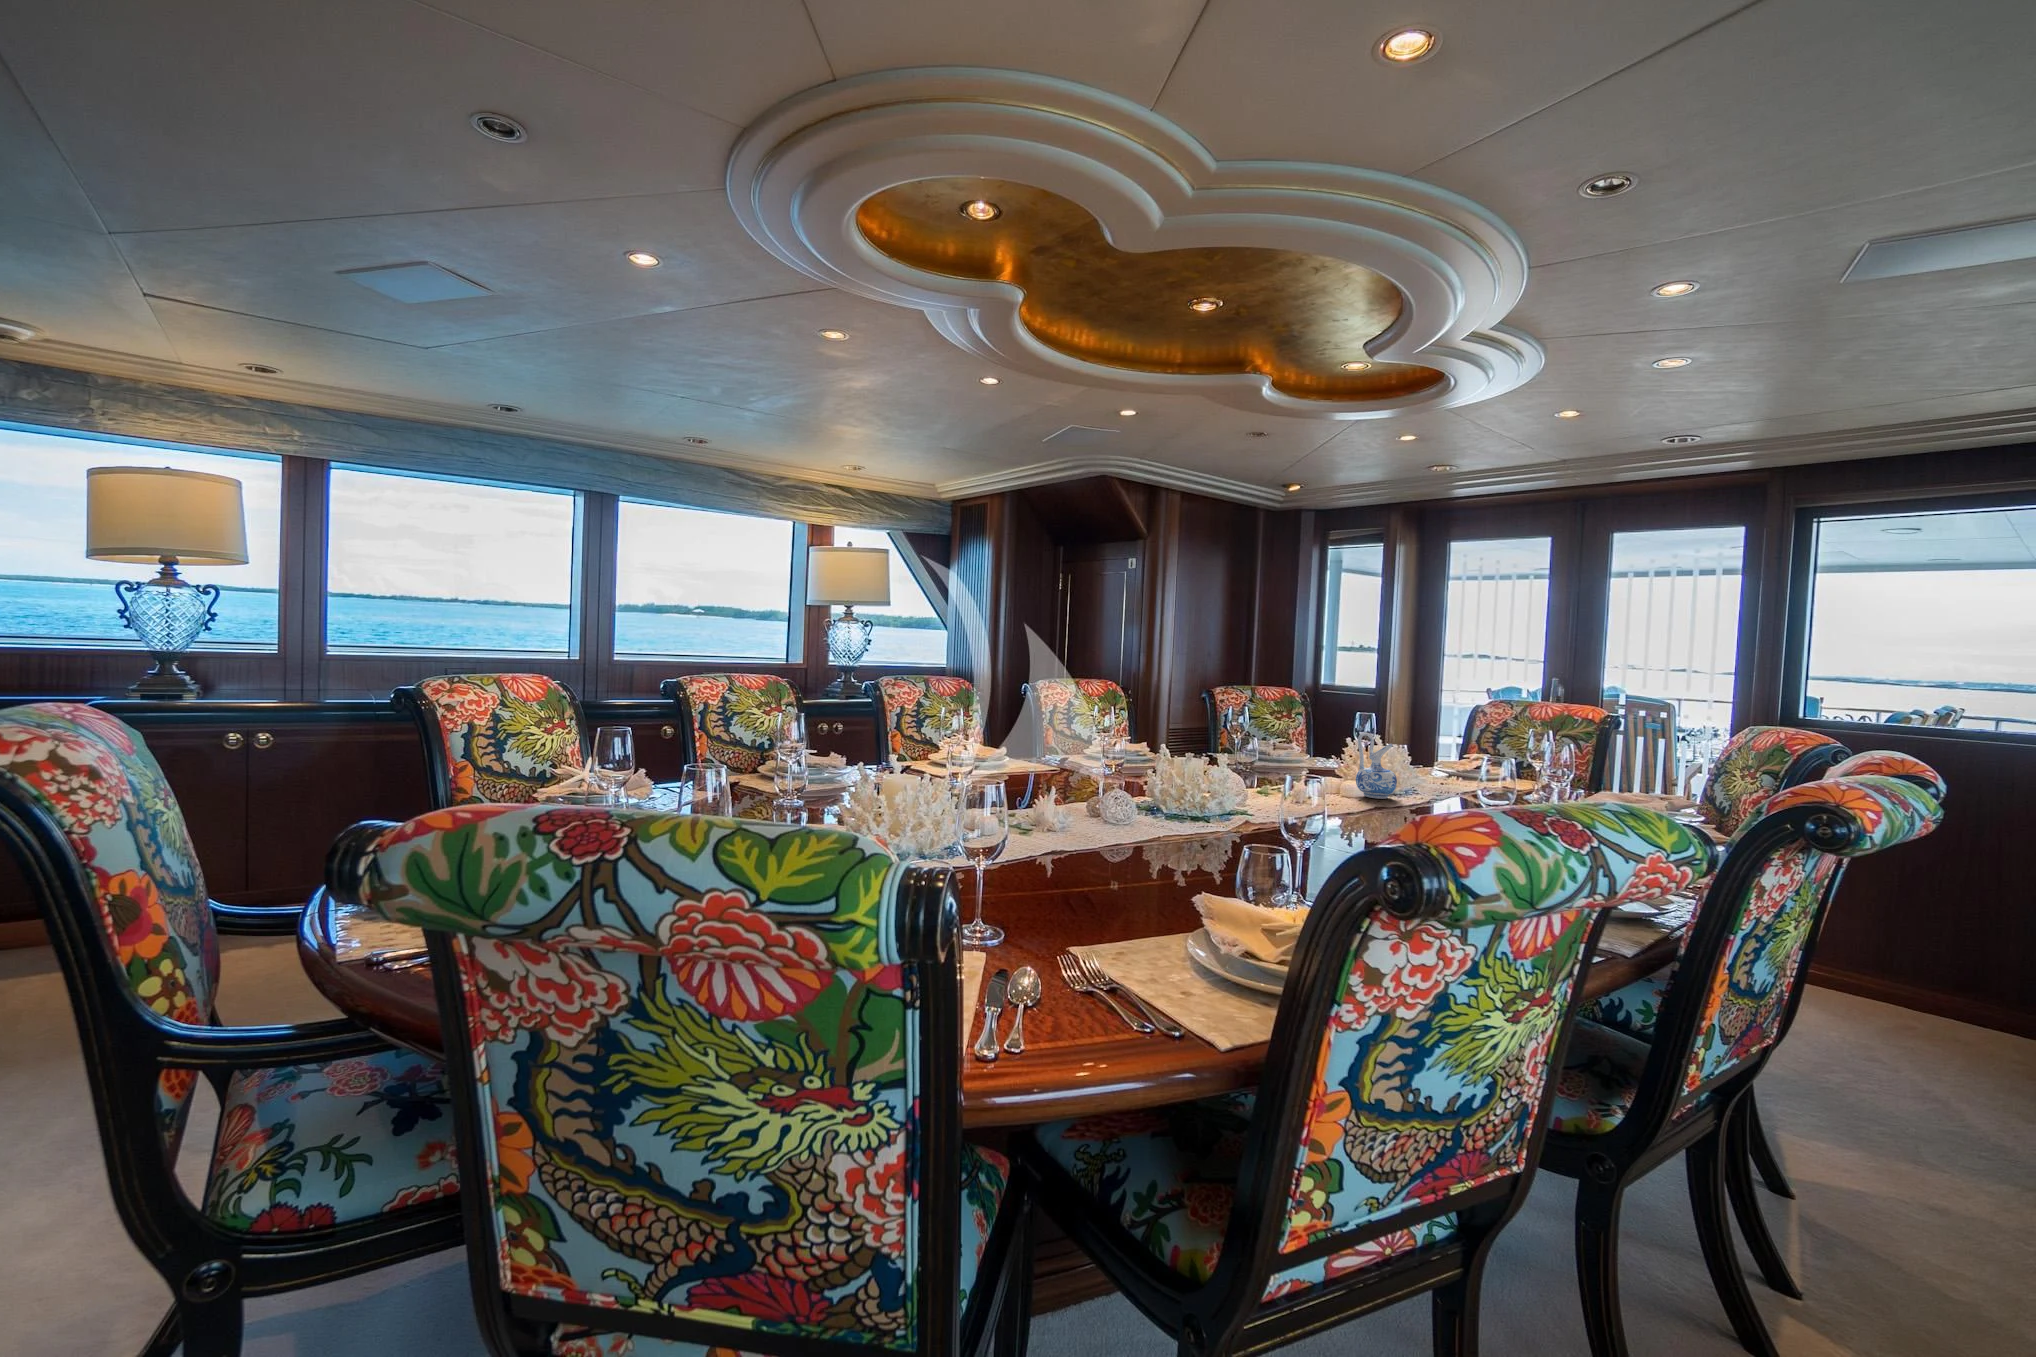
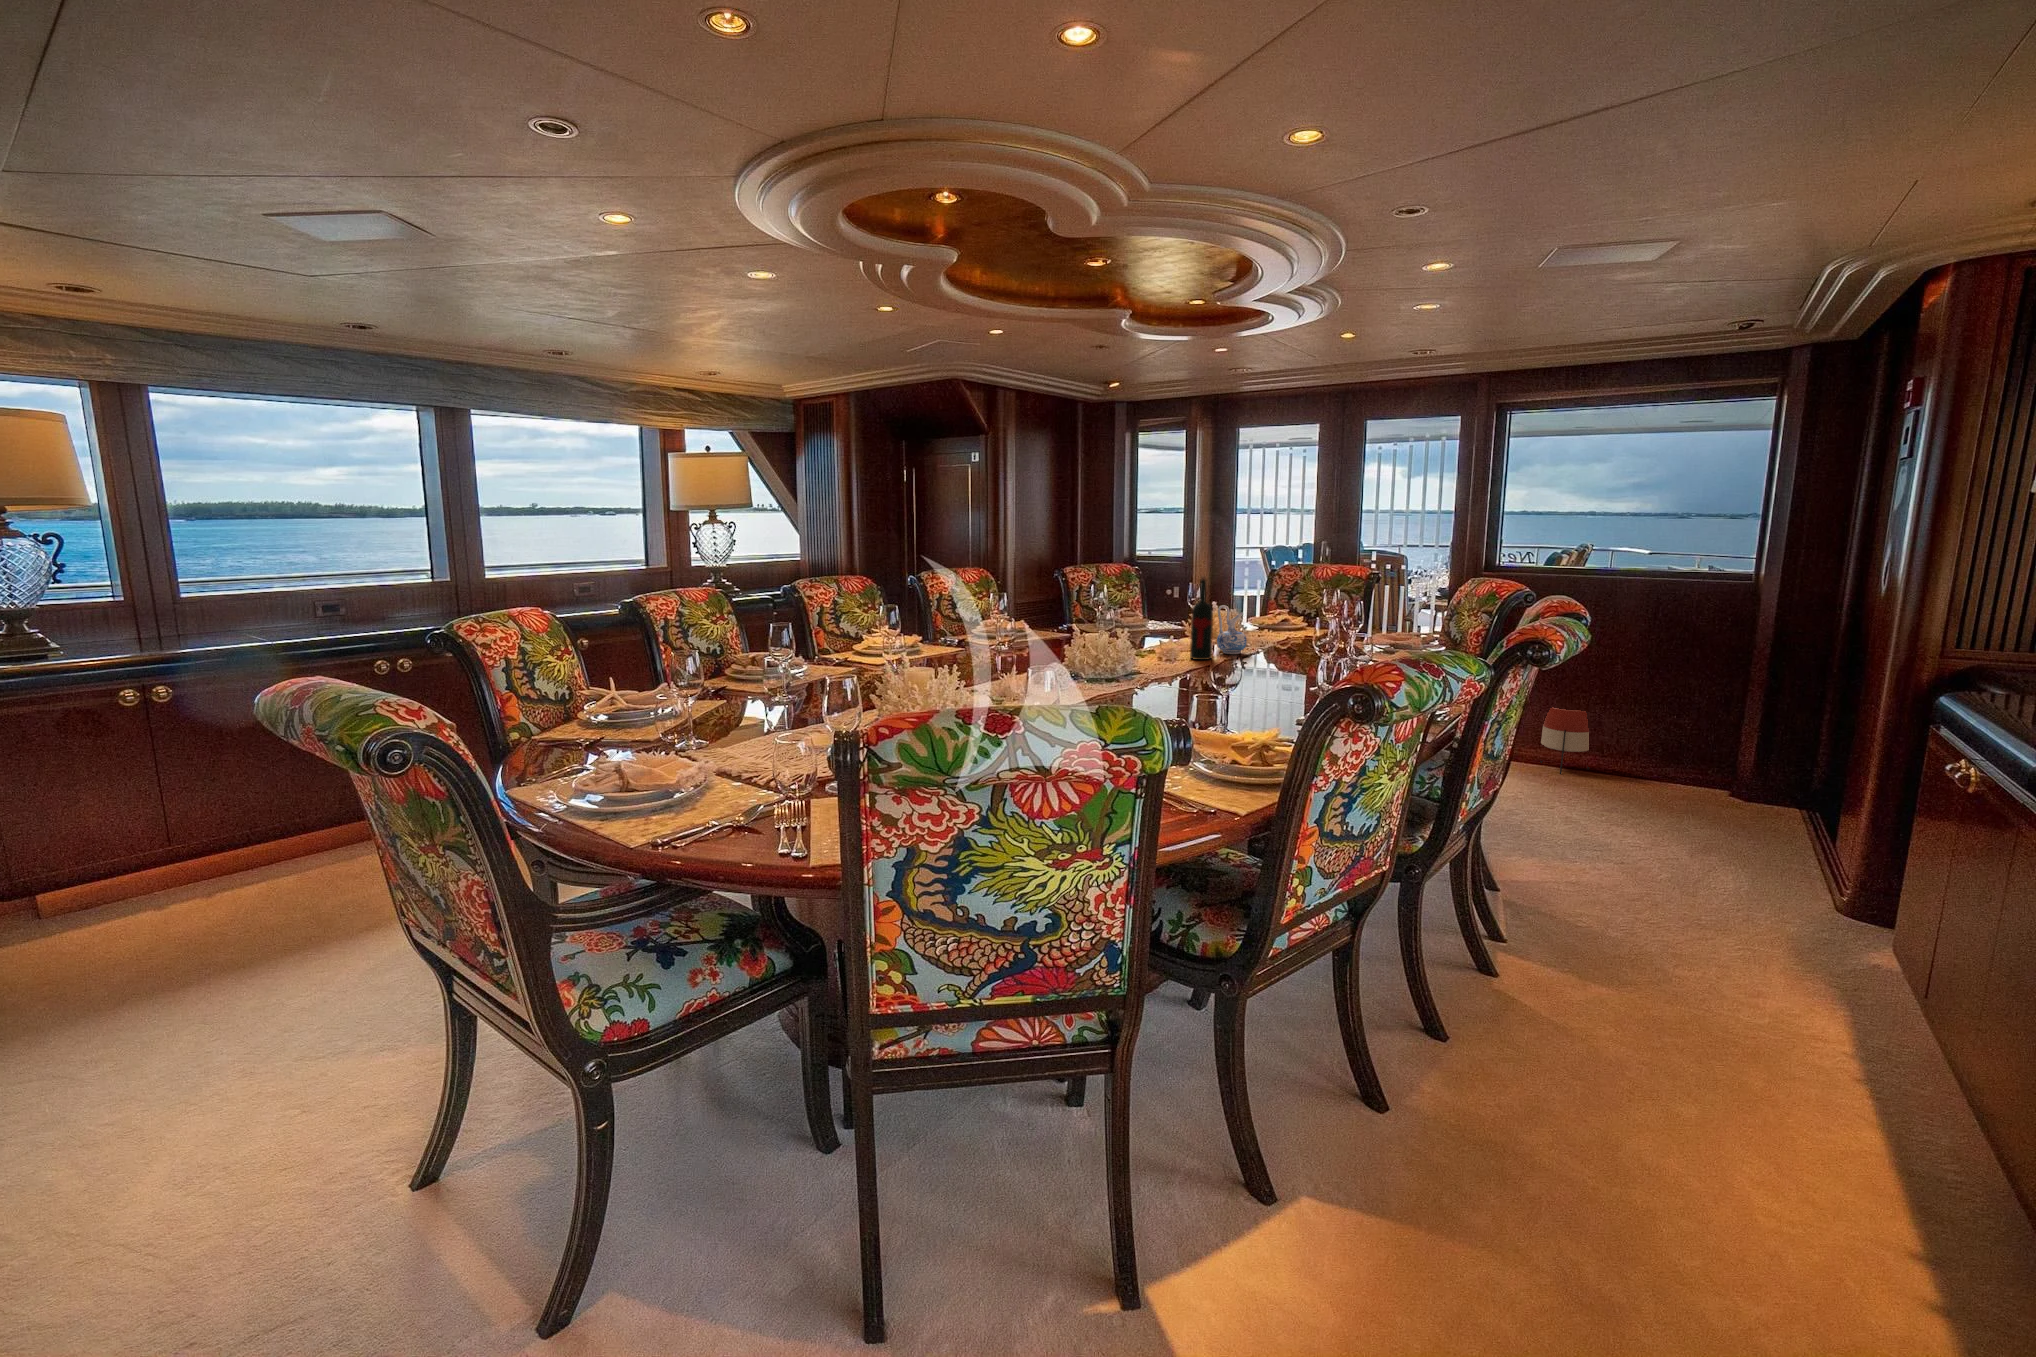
wine bottle: none [1314,691,1346,802] -> present [1190,576,1213,660]
planter: none [1890,917,1982,1026] -> present [1540,707,1590,774]

